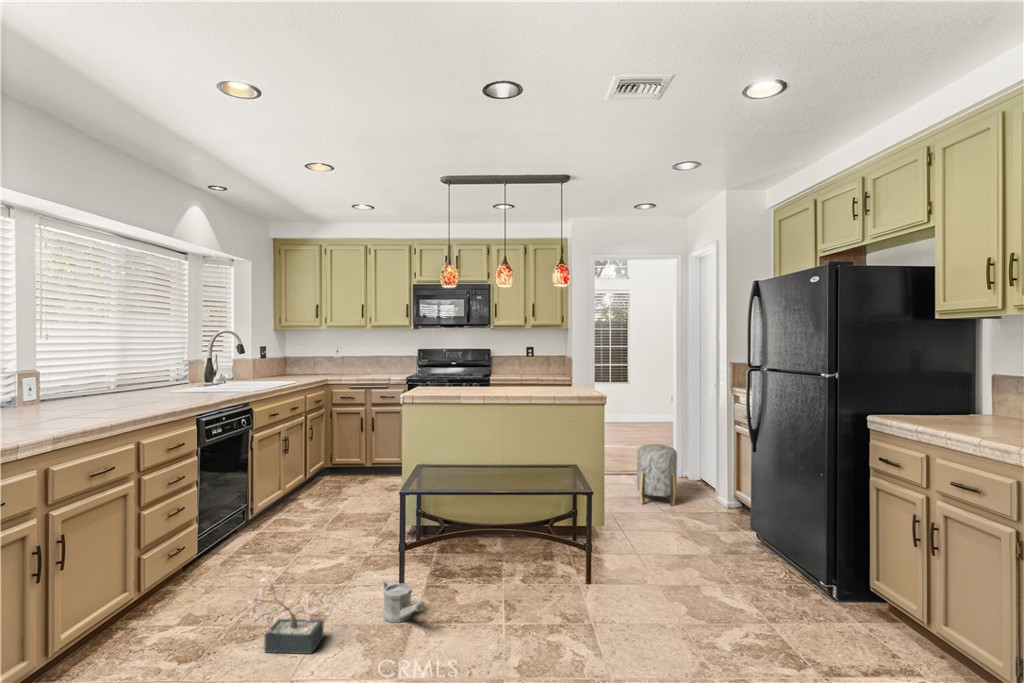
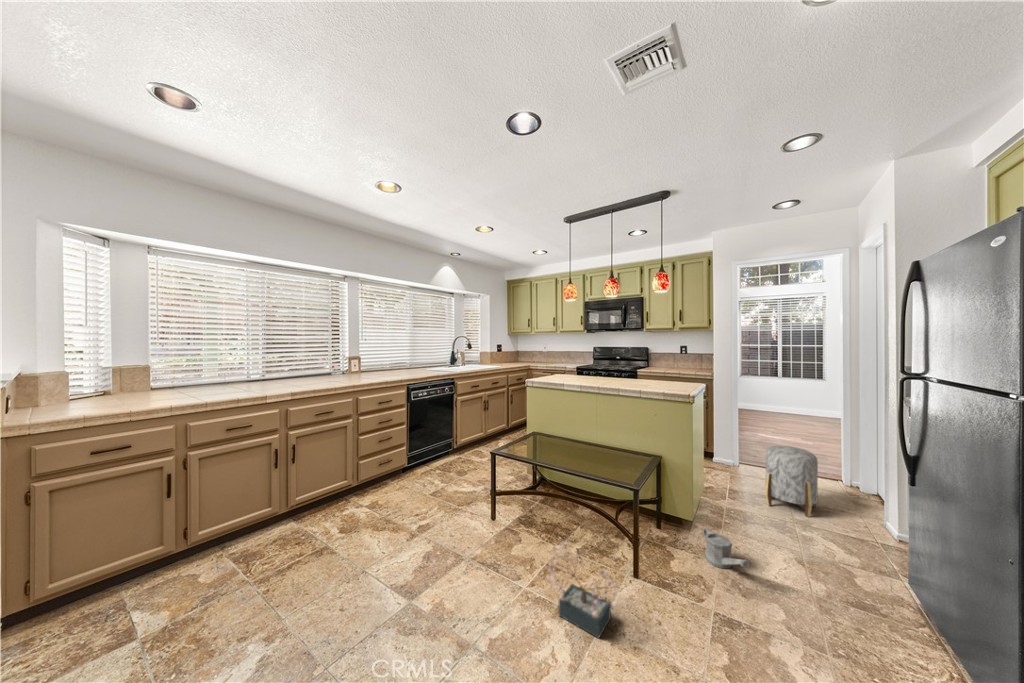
decorative plant: present [250,572,333,654] -> present [547,541,618,638]
watering can: present [383,580,424,623] -> present [703,528,750,568]

